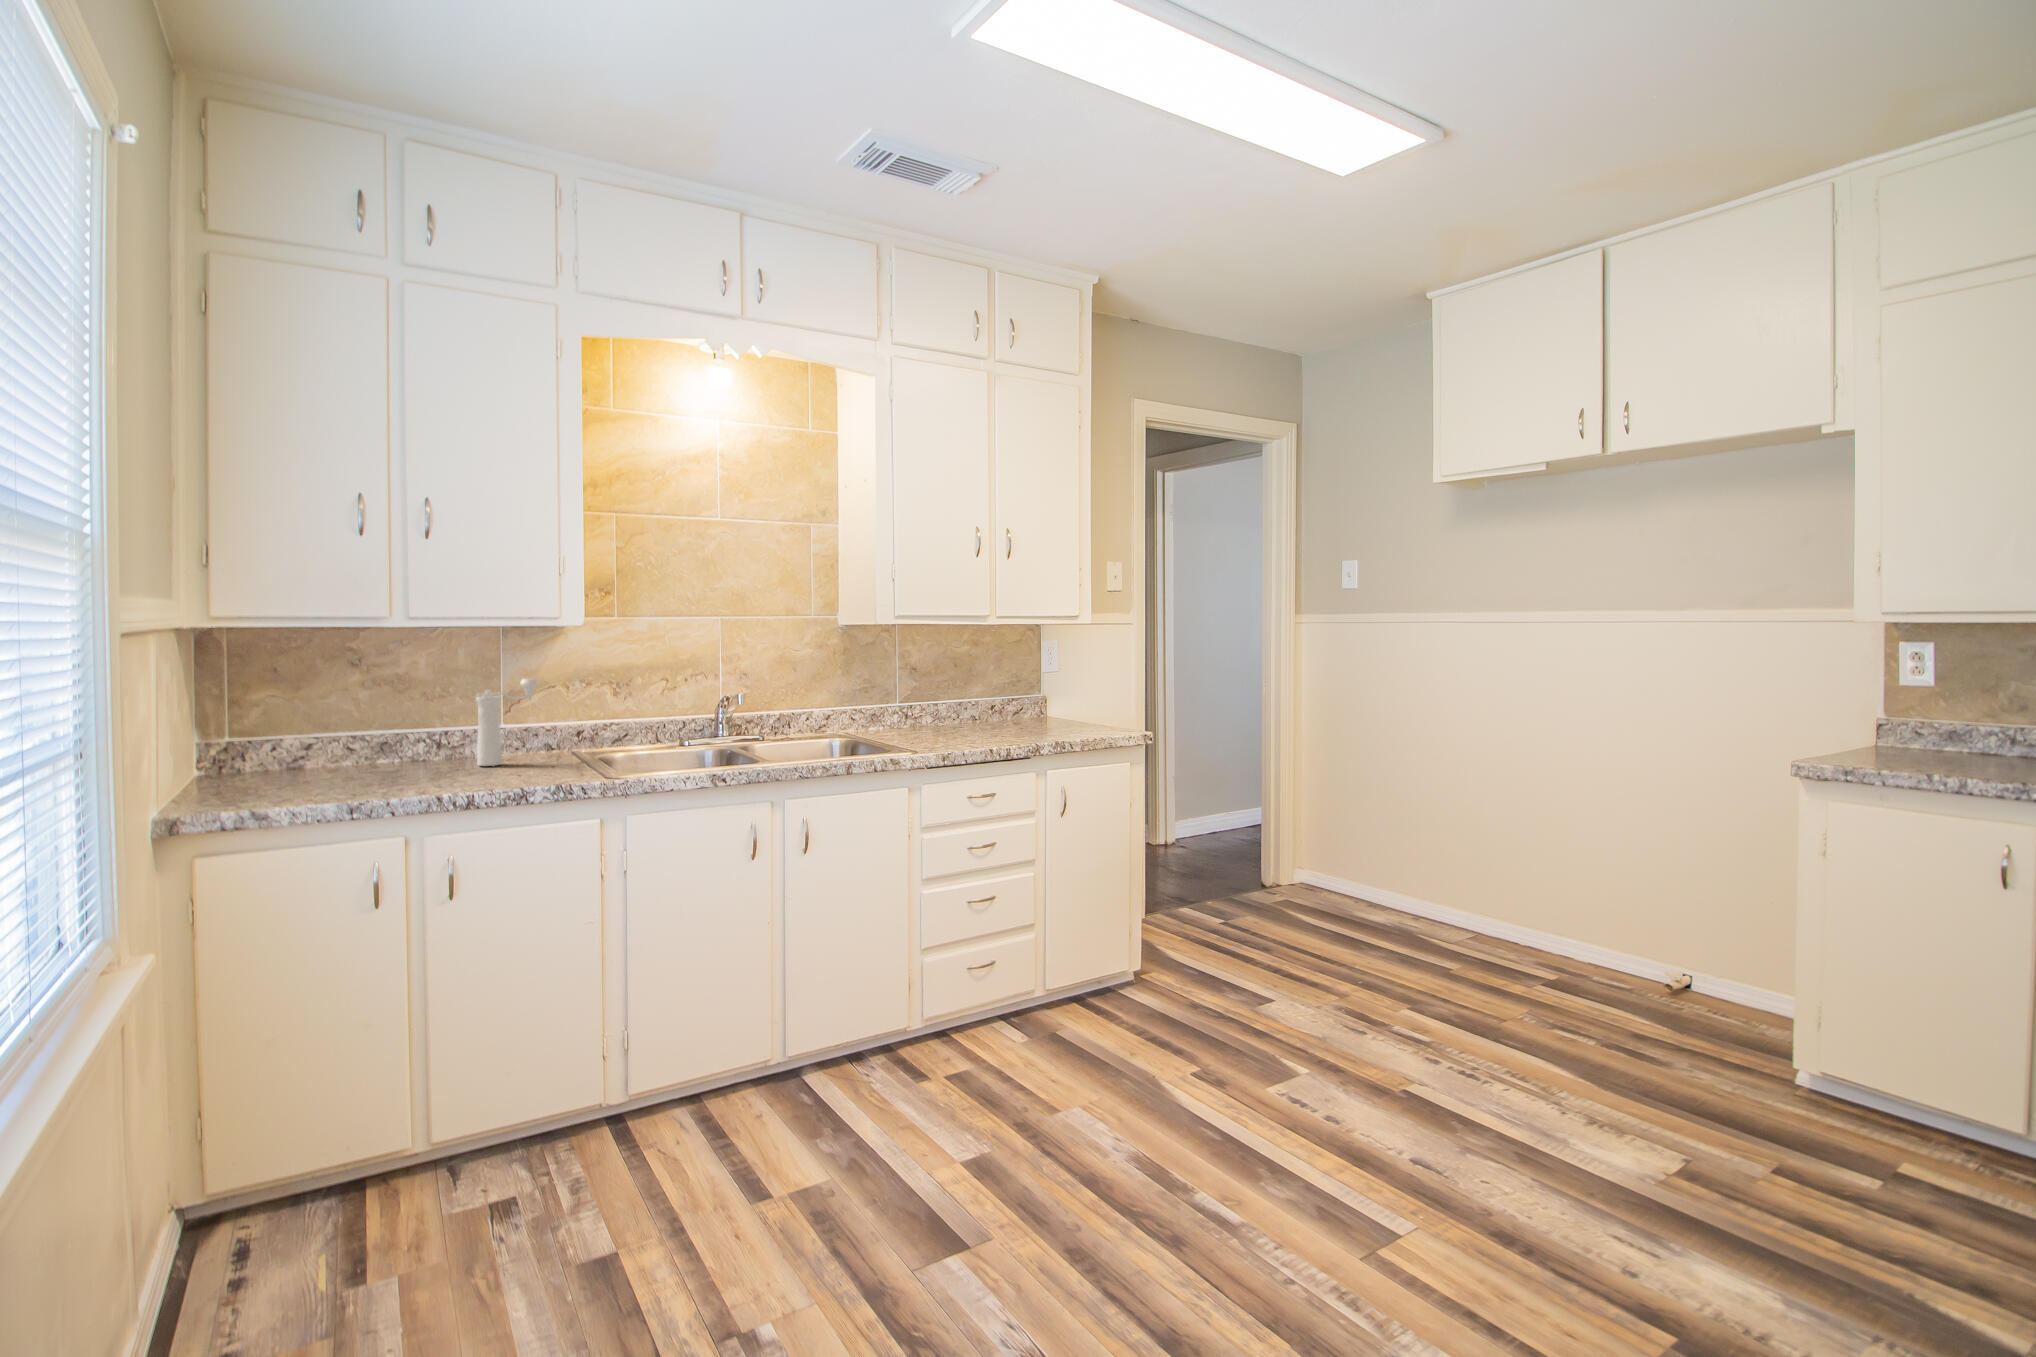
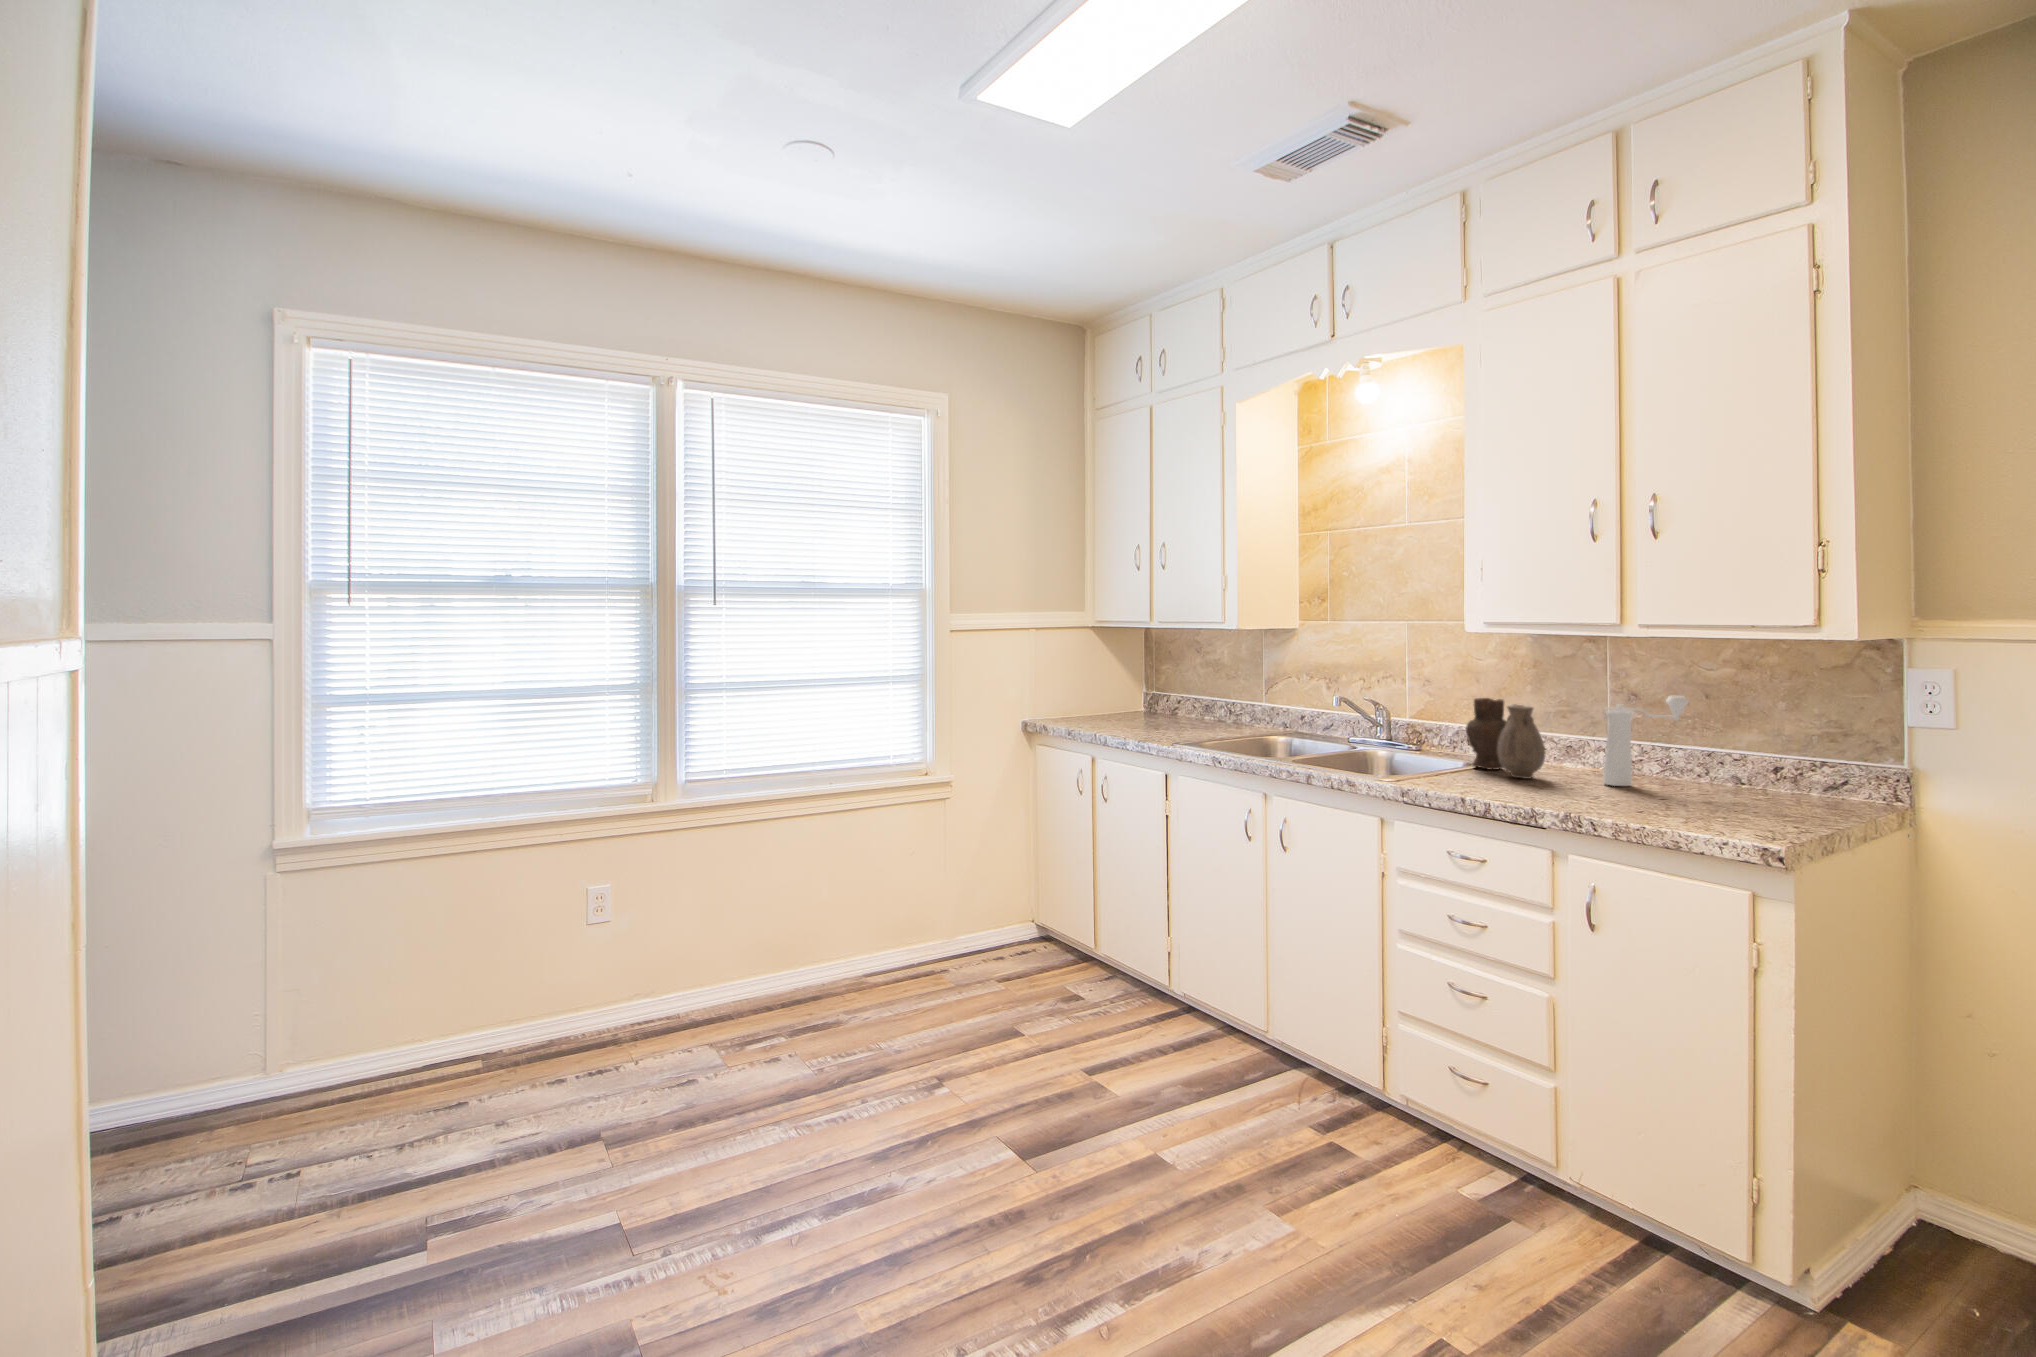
vase: none [304,698,430,777] -> present [1466,698,1545,779]

